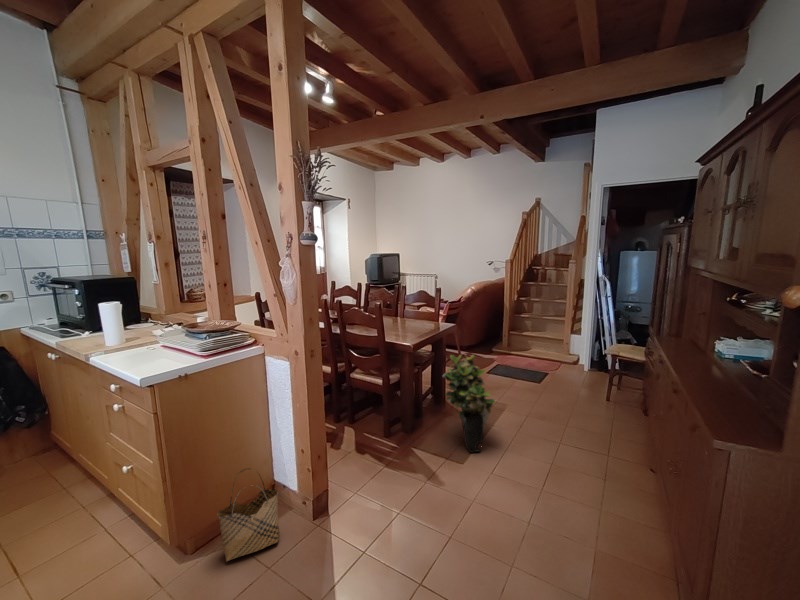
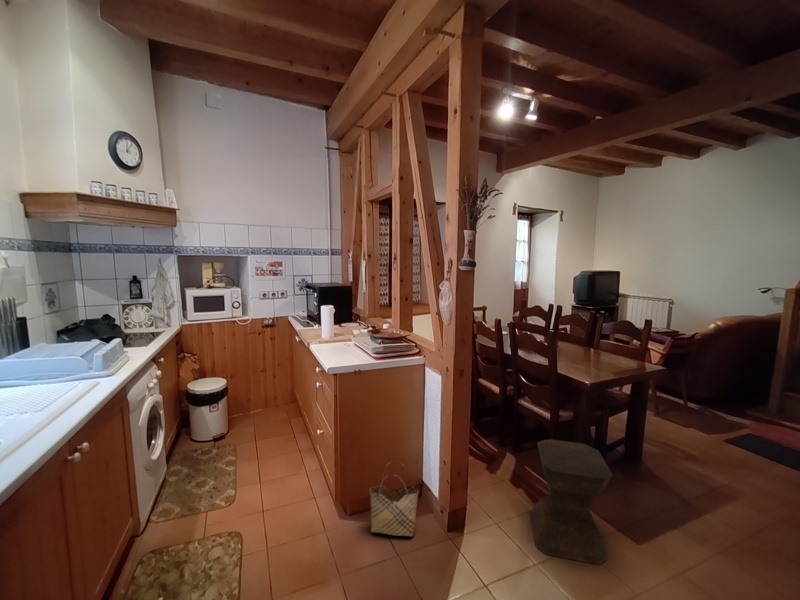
potted plant: present [443,355,495,452] -> none [625,410,706,547]
stool: none [381,393,446,498] -> present [530,440,612,565]

